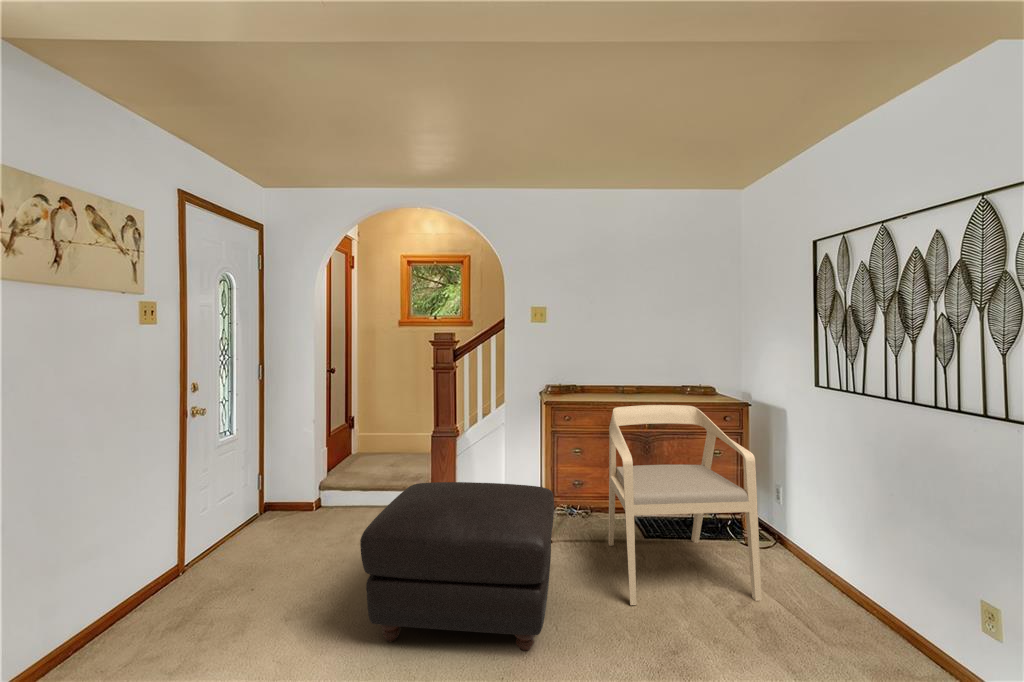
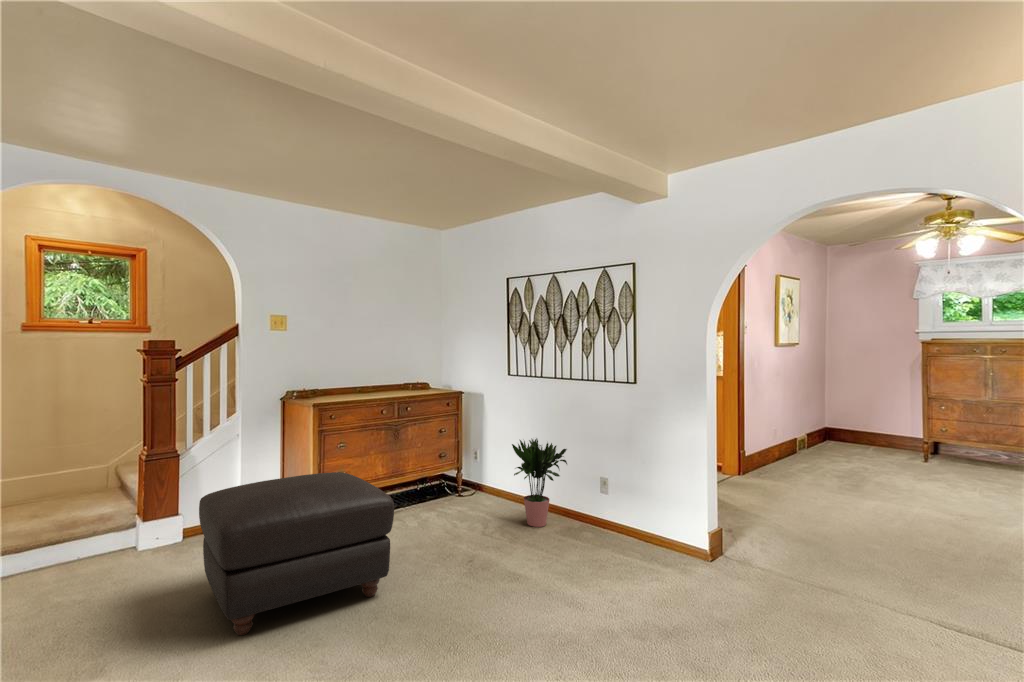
armchair: present [609,405,762,605] -> none [370,398,496,550]
potted plant: none [785,479,903,634] -> present [512,438,567,527]

